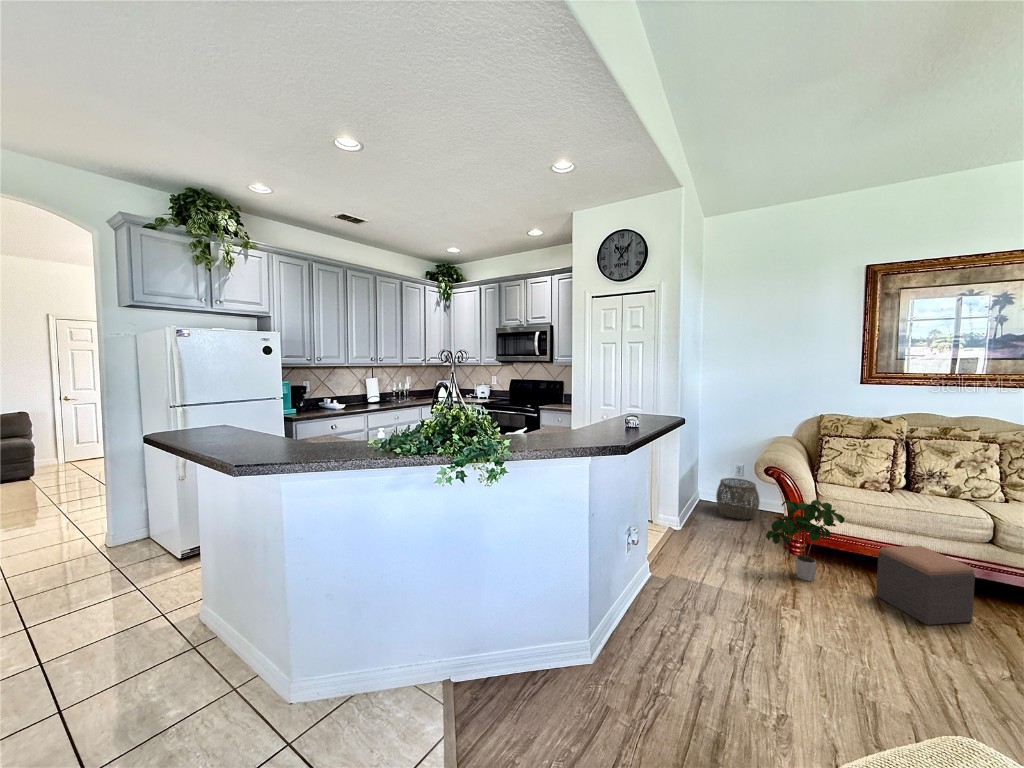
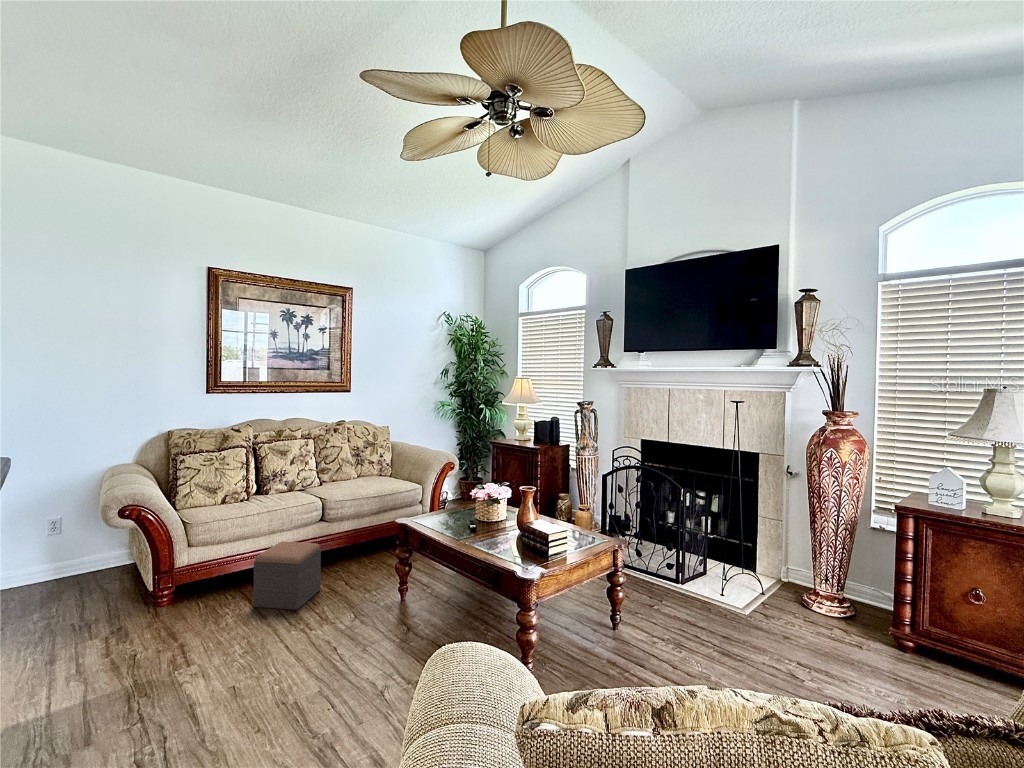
woven basket: present [716,478,760,520] -> none [17,538,94,603]
potted plant: present [766,500,844,581] -> none [137,529,219,630]

